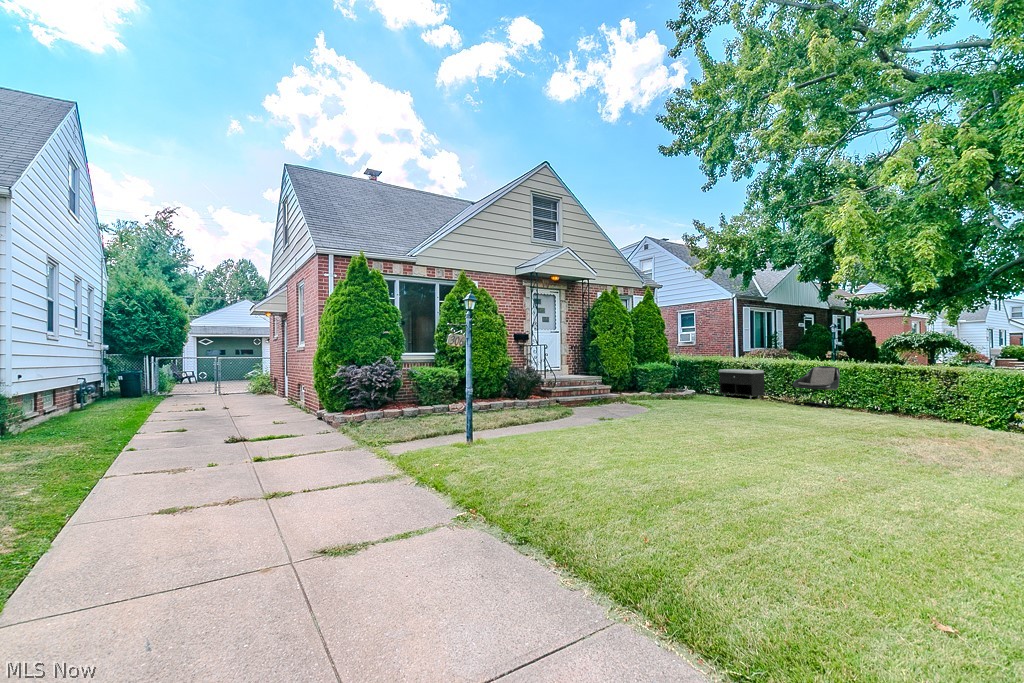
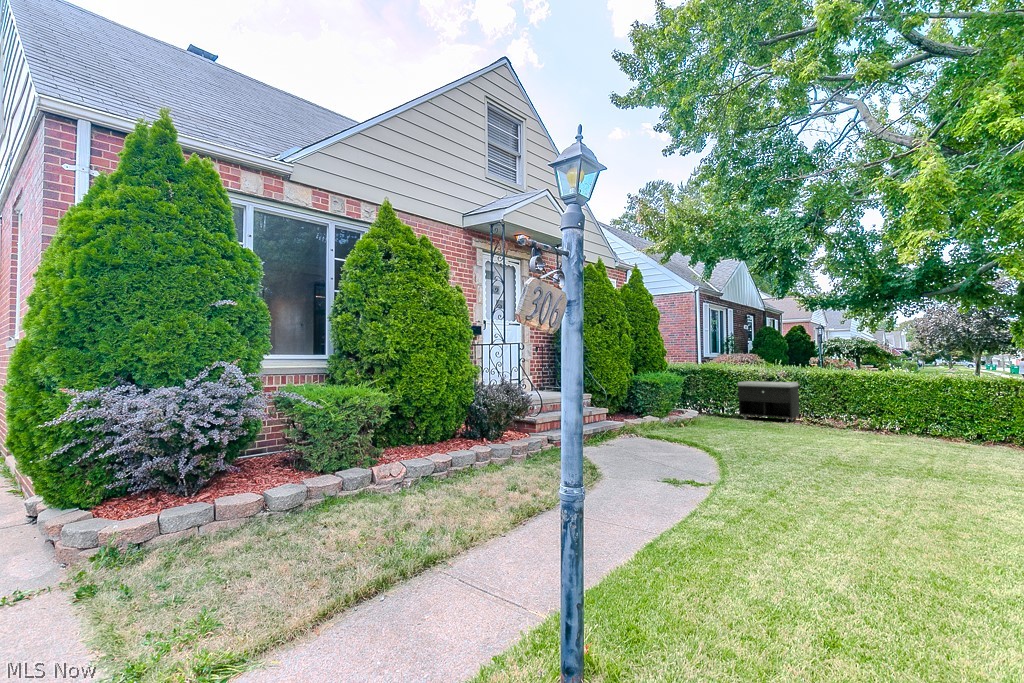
lounge chair: present [793,366,843,408] -> none [865,376,929,435]

